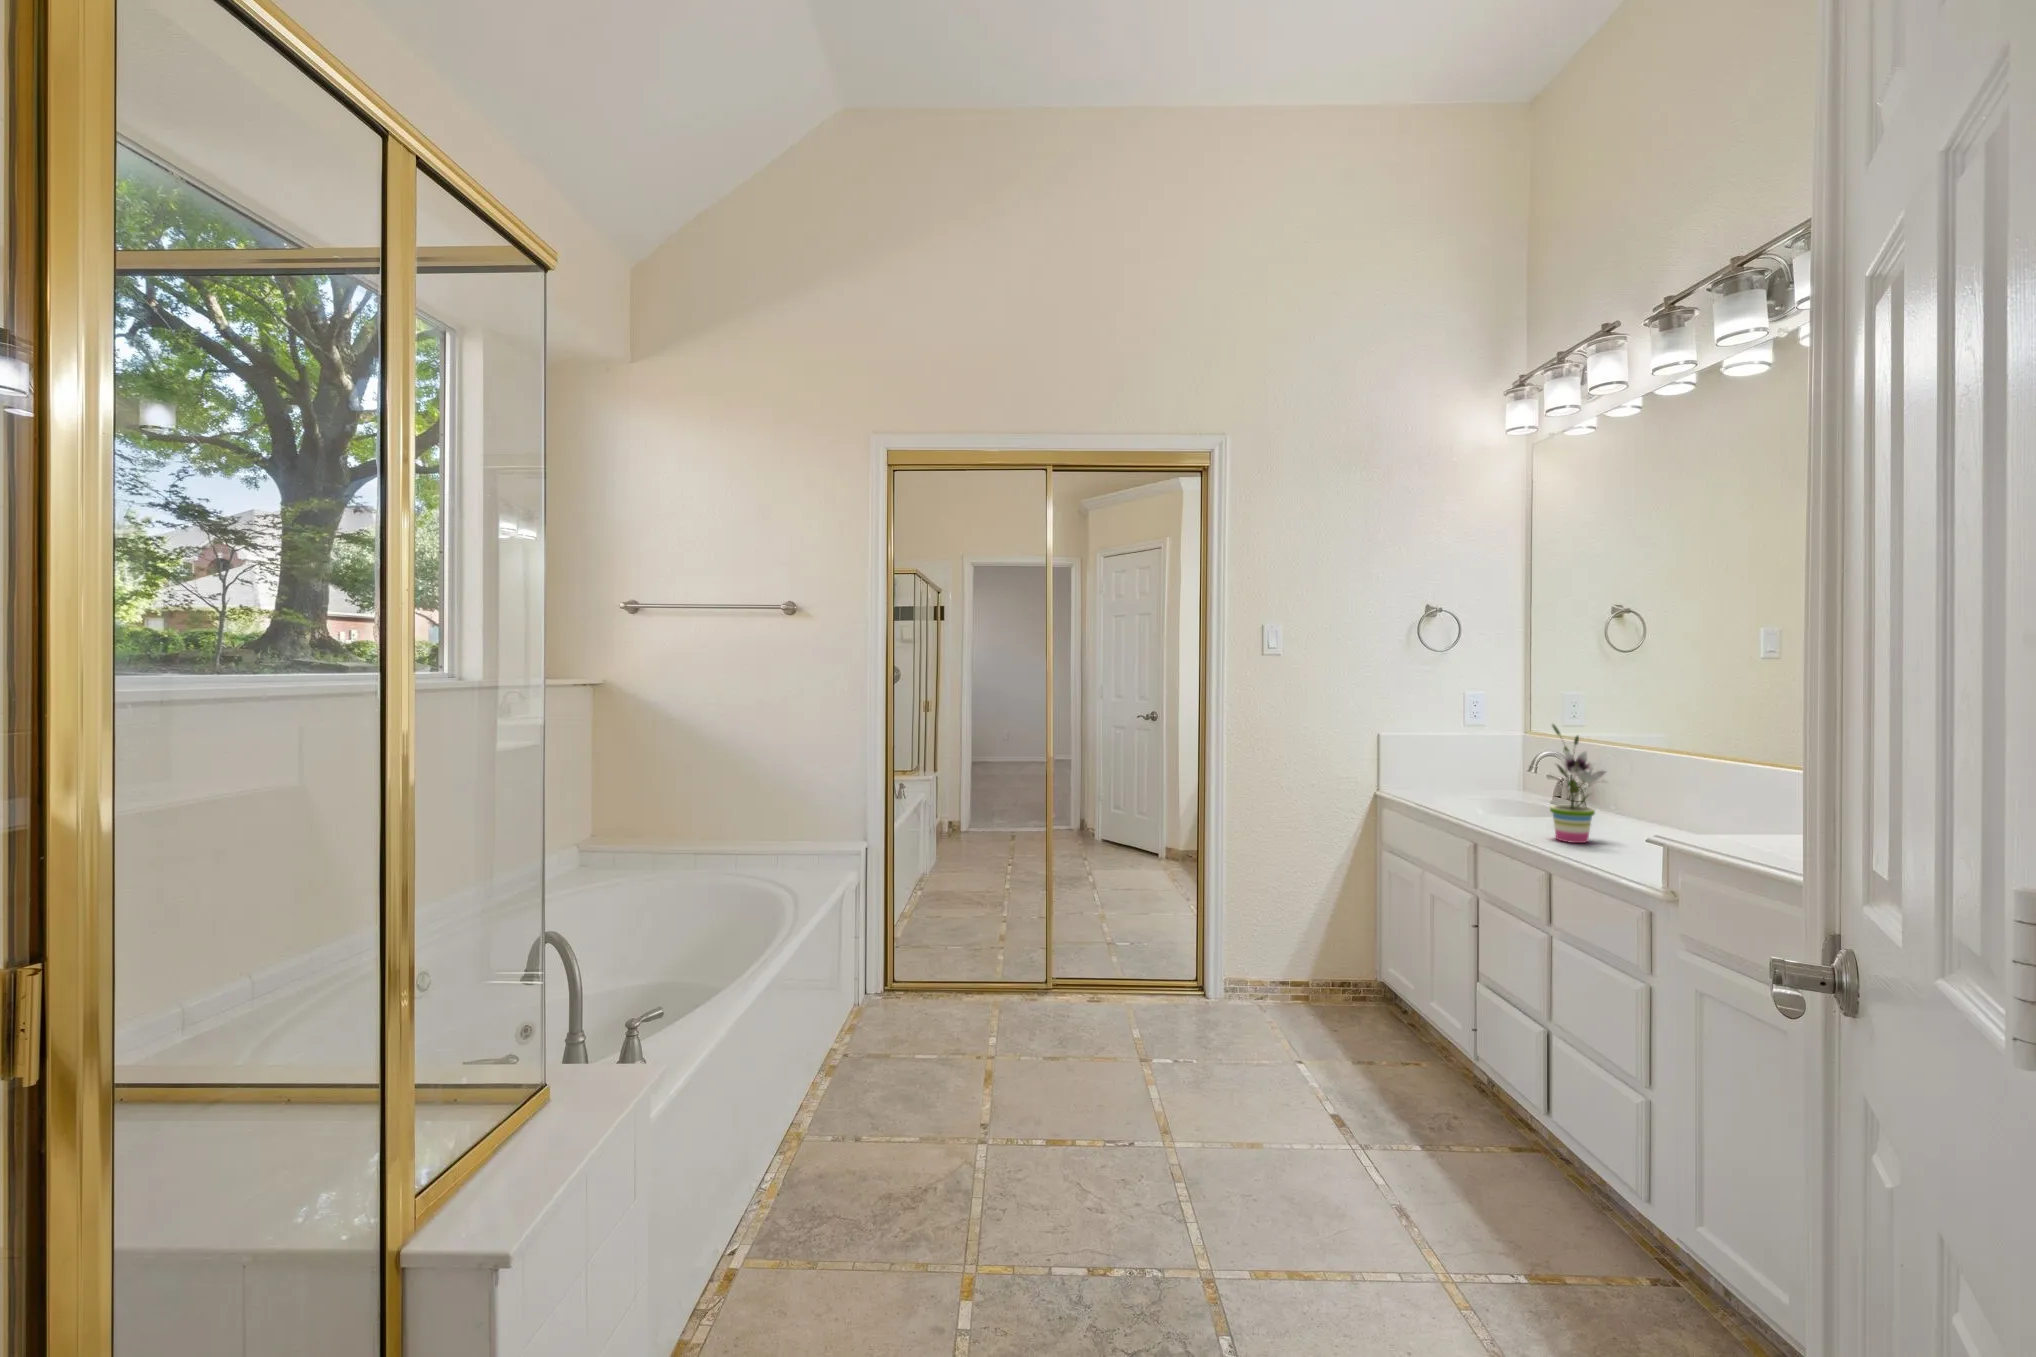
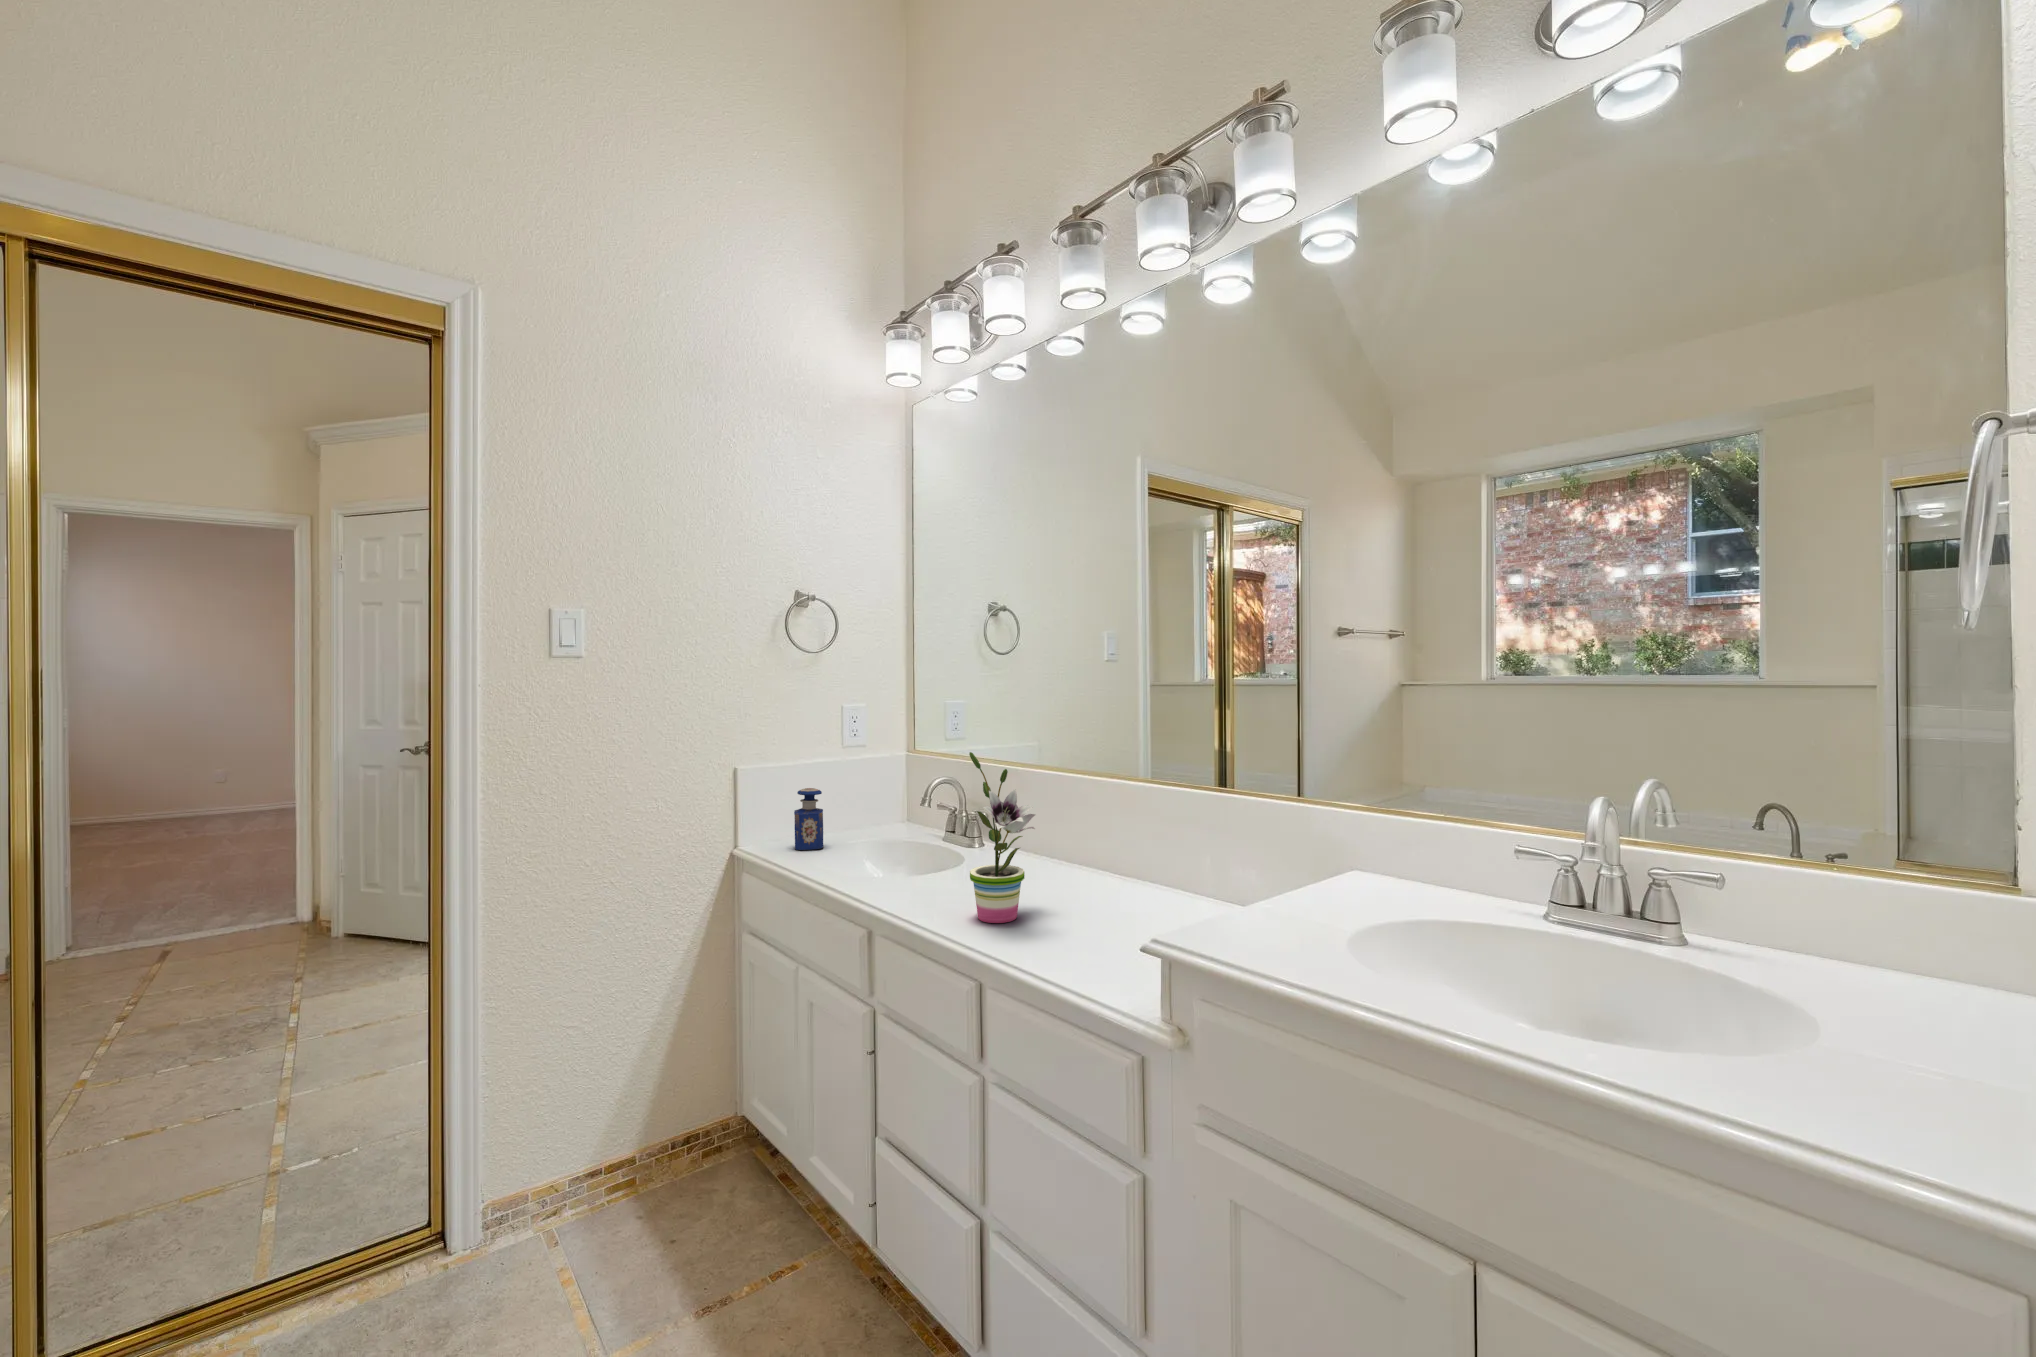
perfume bottle: none [1423,752,1445,796] -> present [794,788,823,850]

